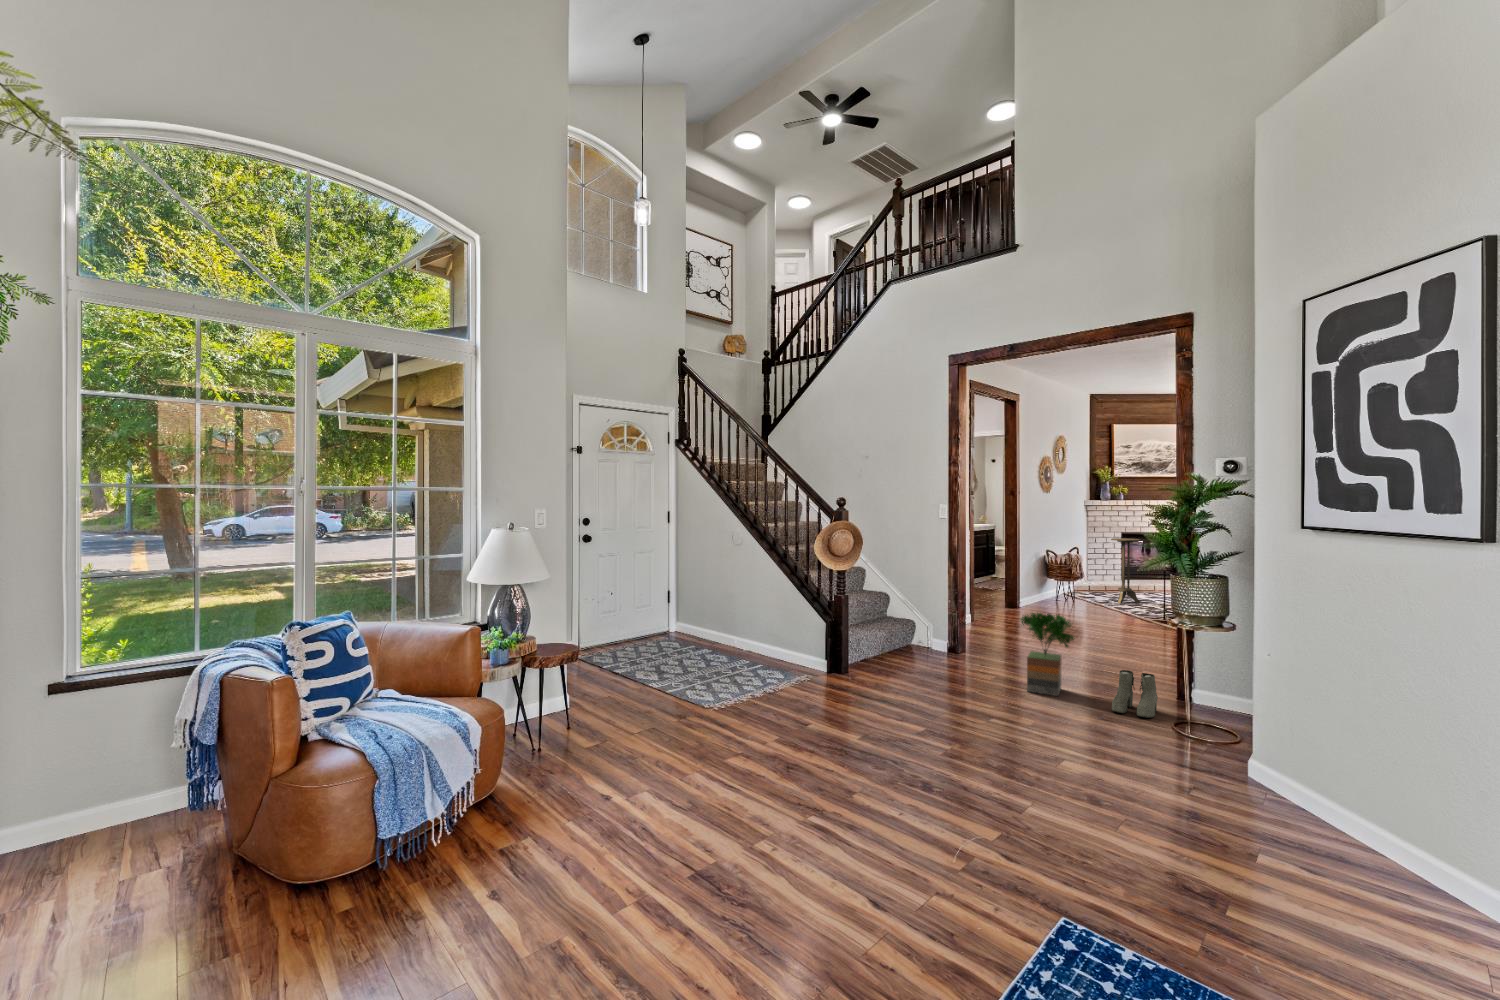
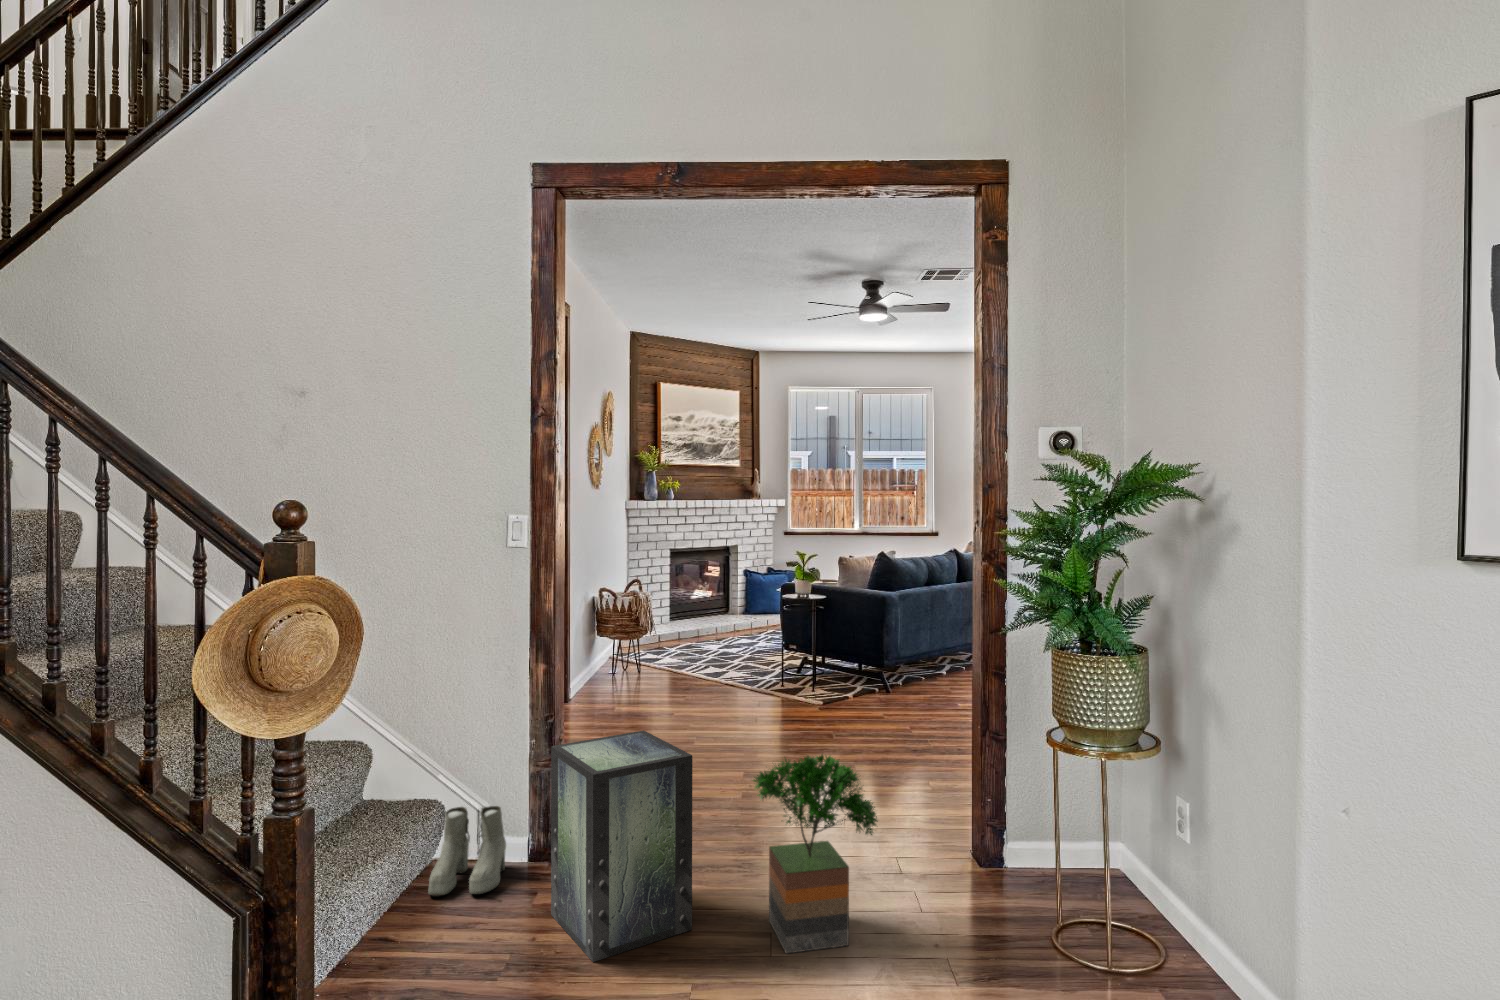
side table: present [1111,538,1140,604] -> none [677,556,714,657]
storage box: none [943,597,995,679] -> present [551,730,692,962]
boots: present [1112,670,1158,718] -> present [428,806,506,896]

